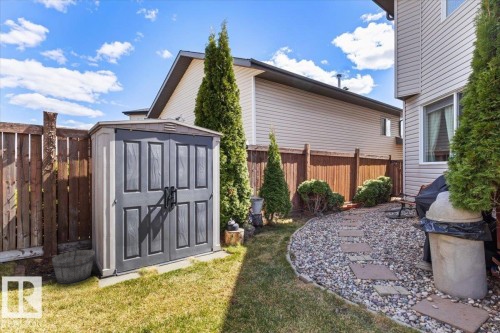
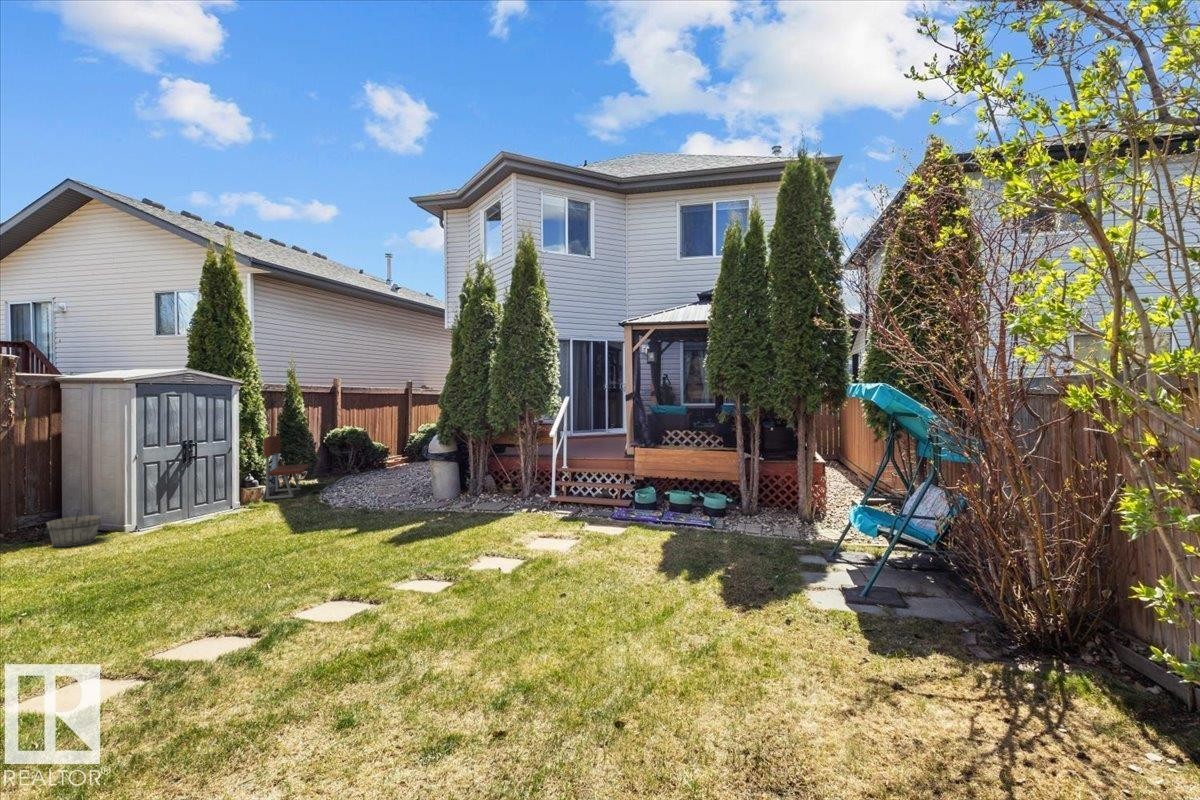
bench: none [243,185,281,244] -> present [263,436,309,499]

